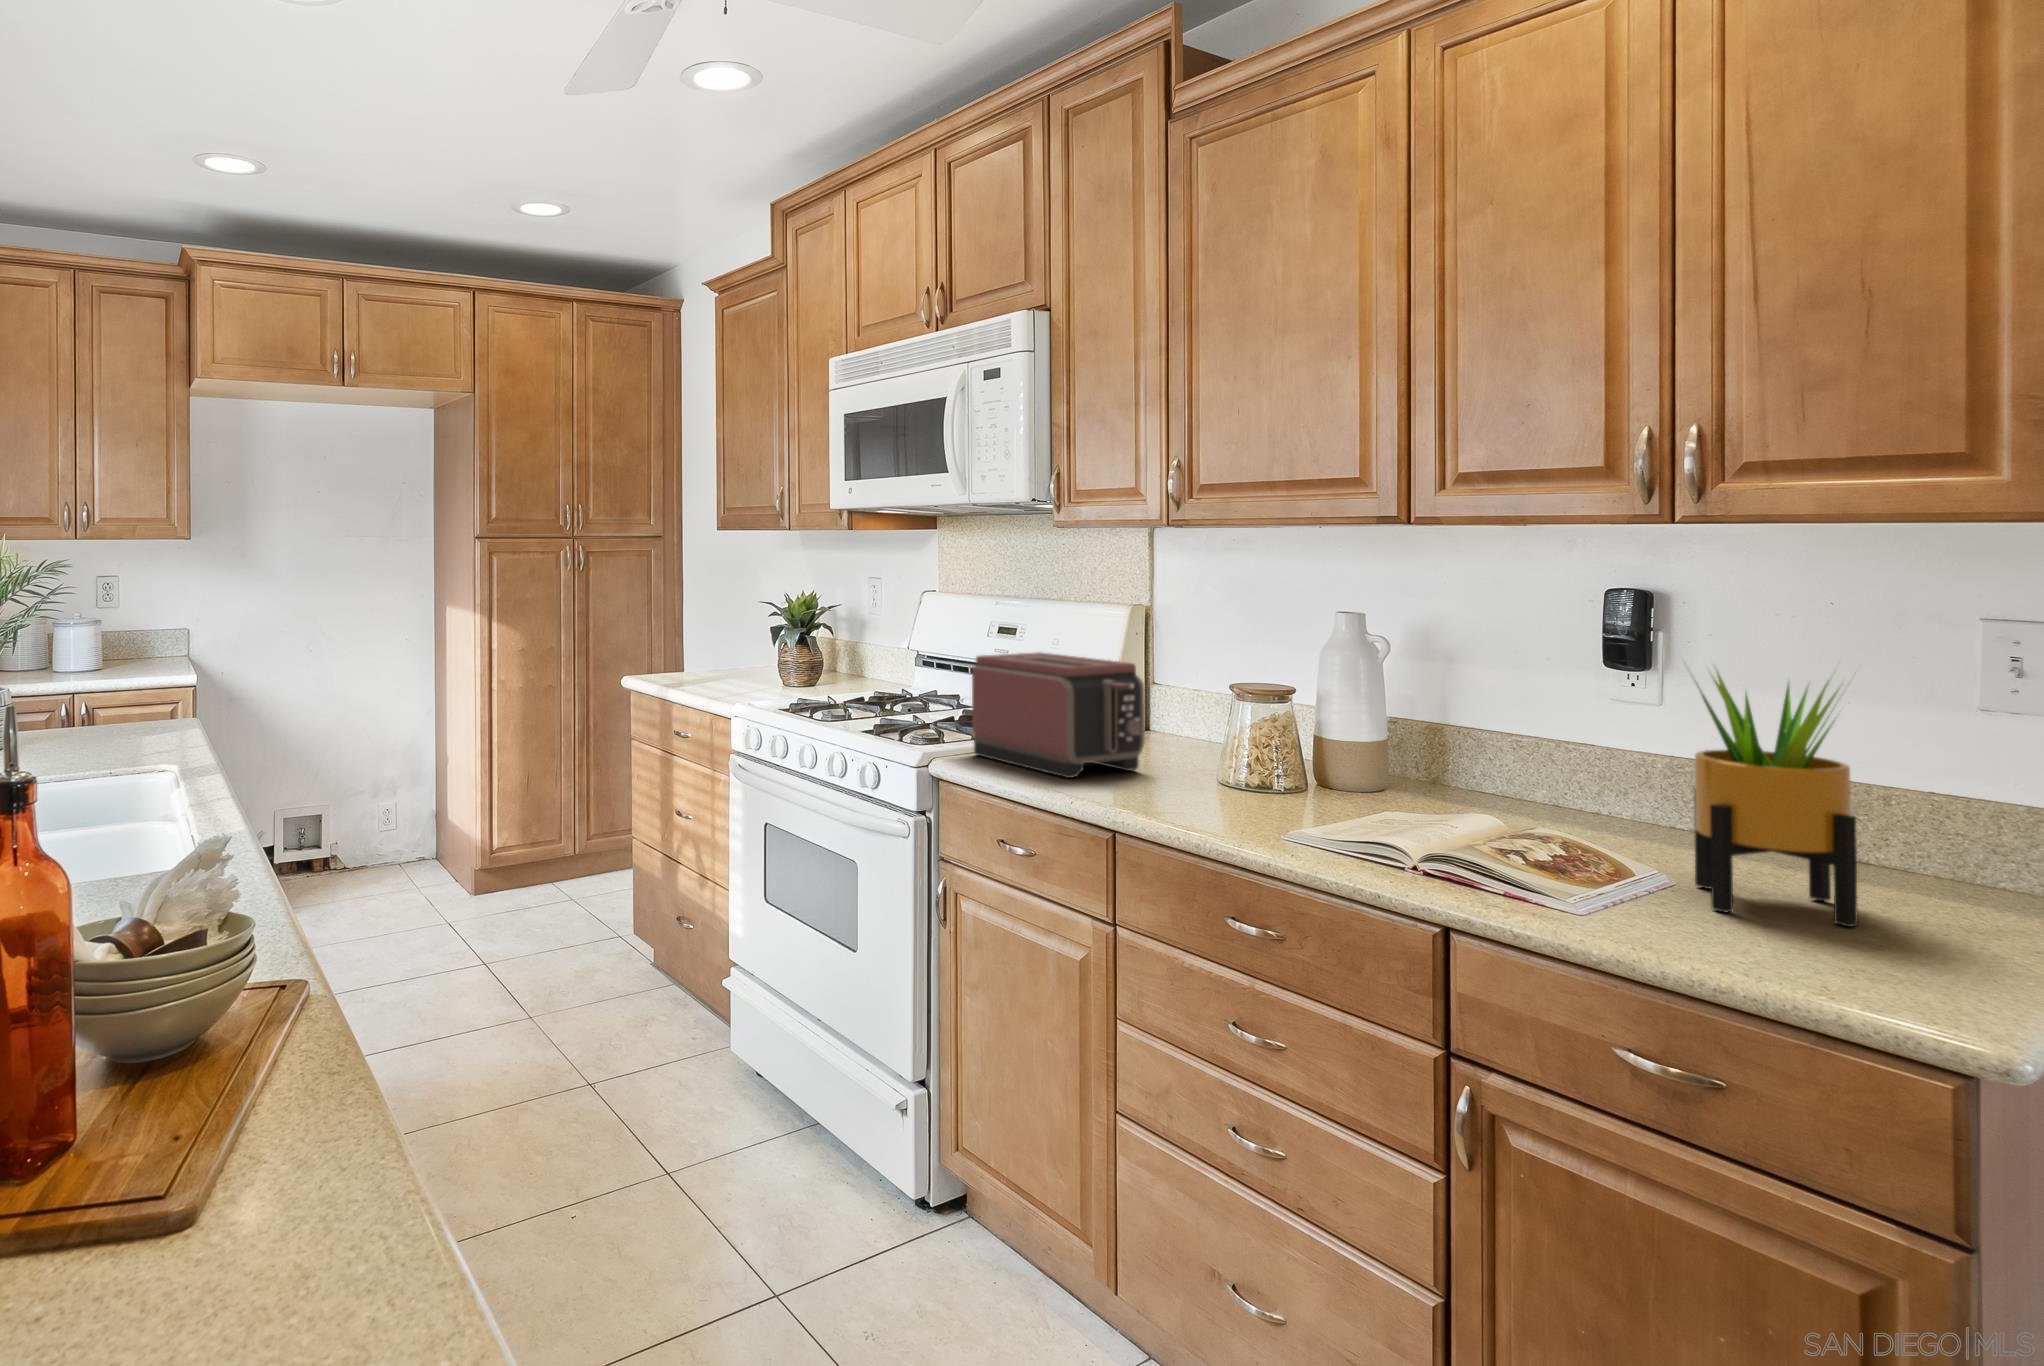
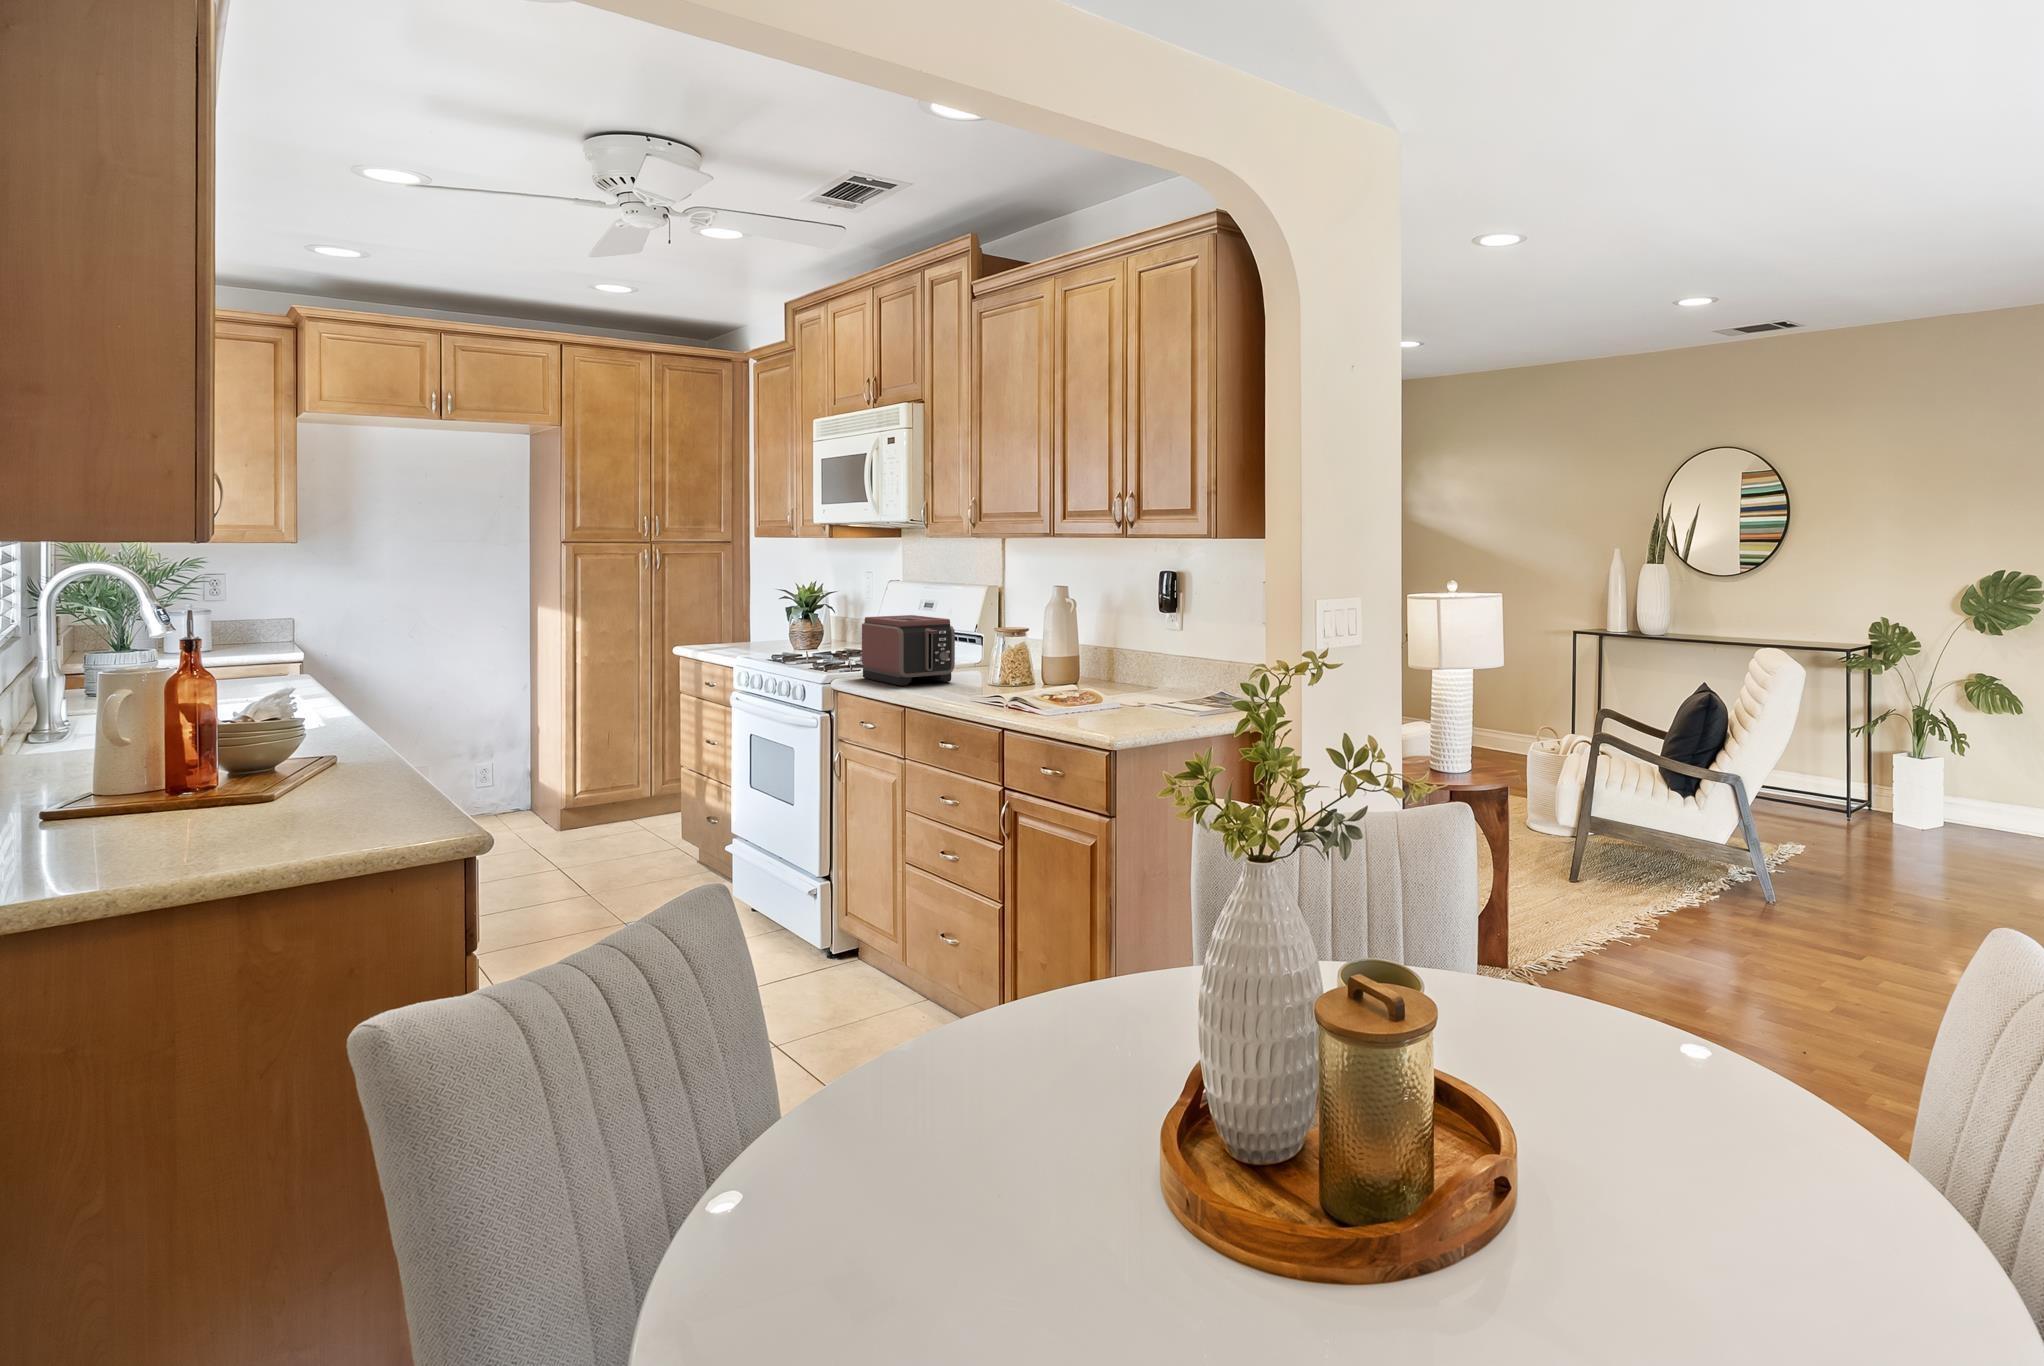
potted plant: present [1690,666,1858,927] -> none [1114,603,1177,721]

